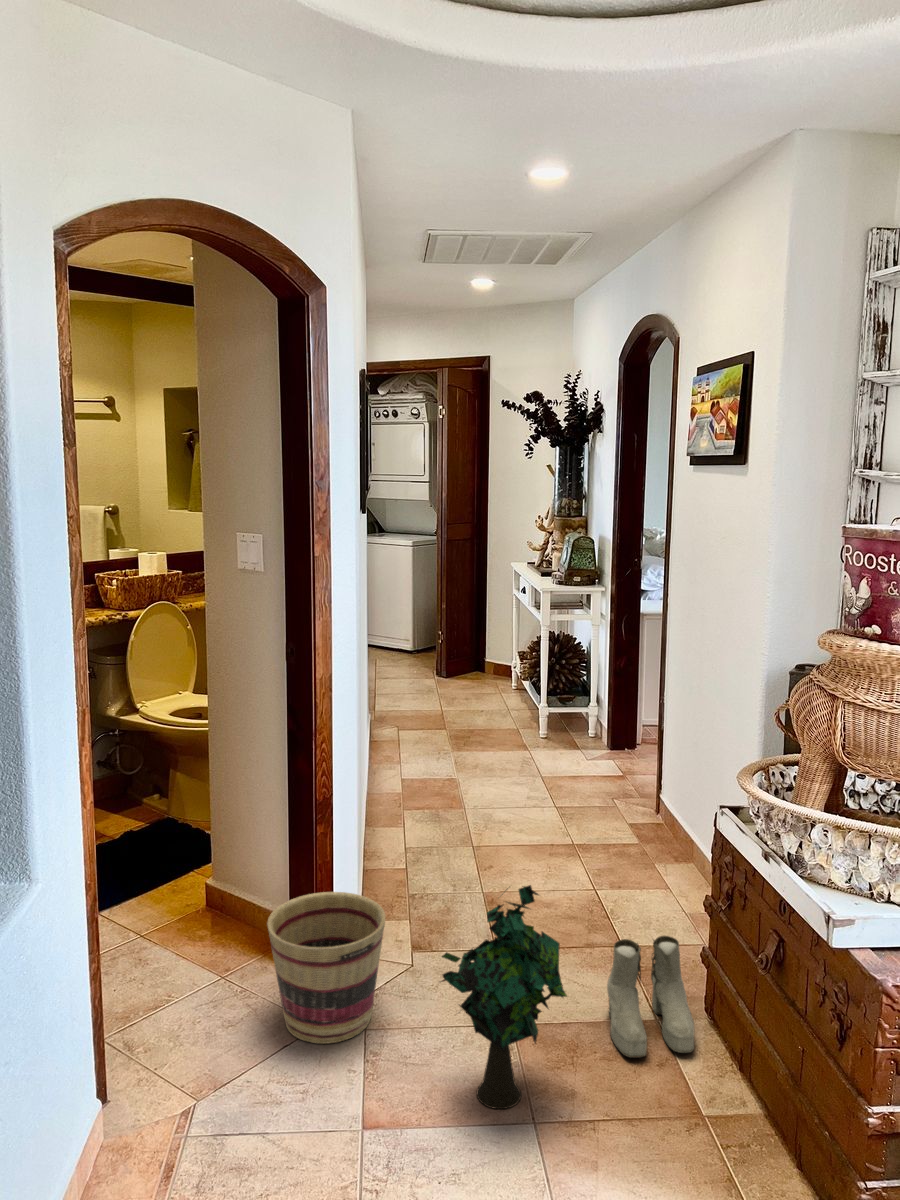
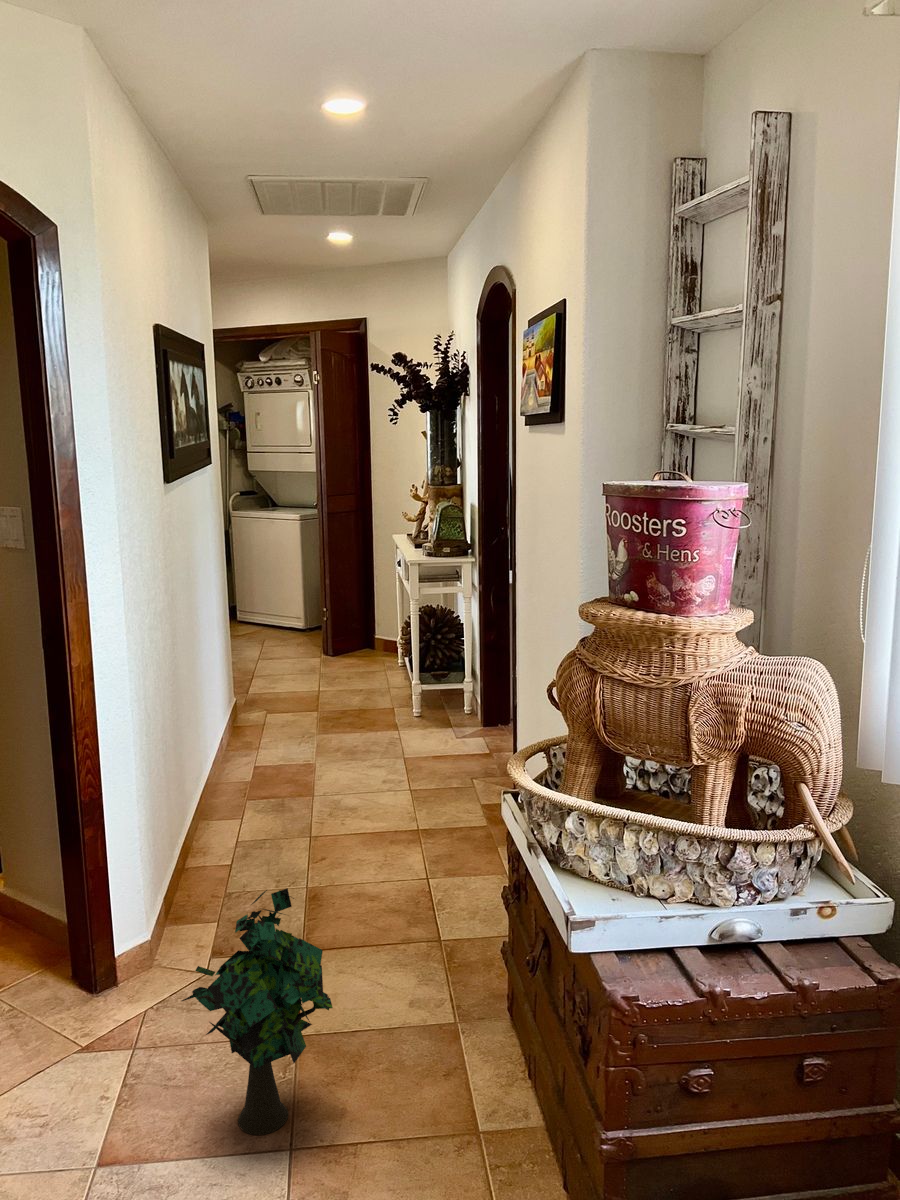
basket: present [267,892,386,1044] -> none [18,900,156,1069]
boots: present [607,936,694,1058] -> none [402,932,491,1068]

